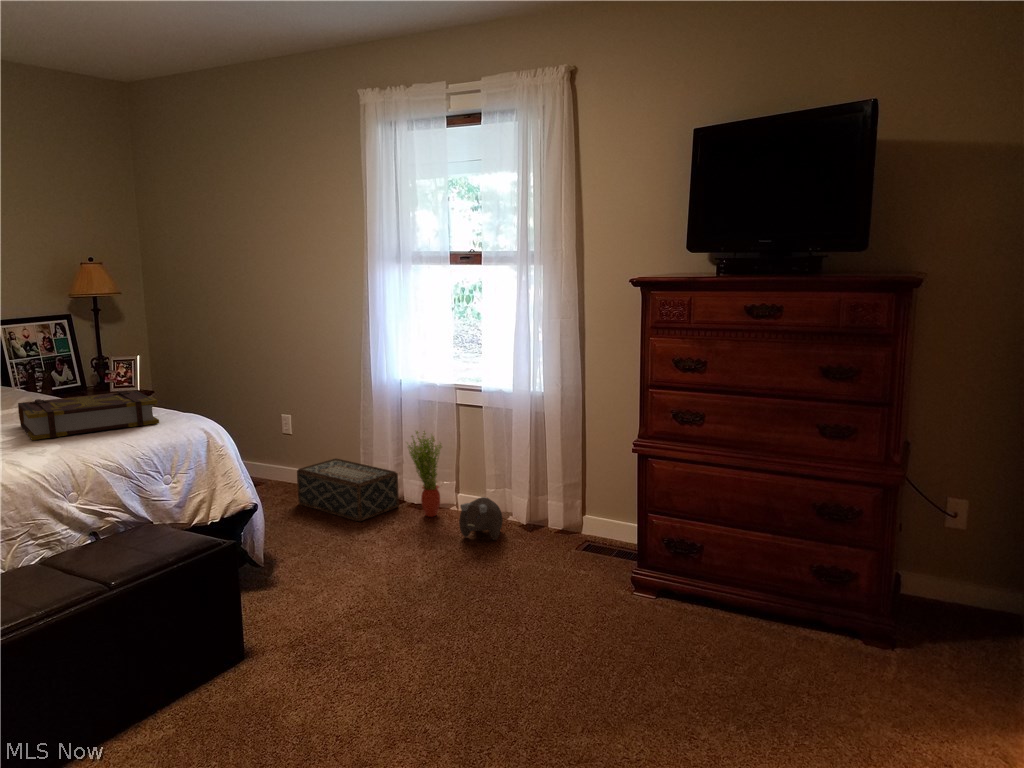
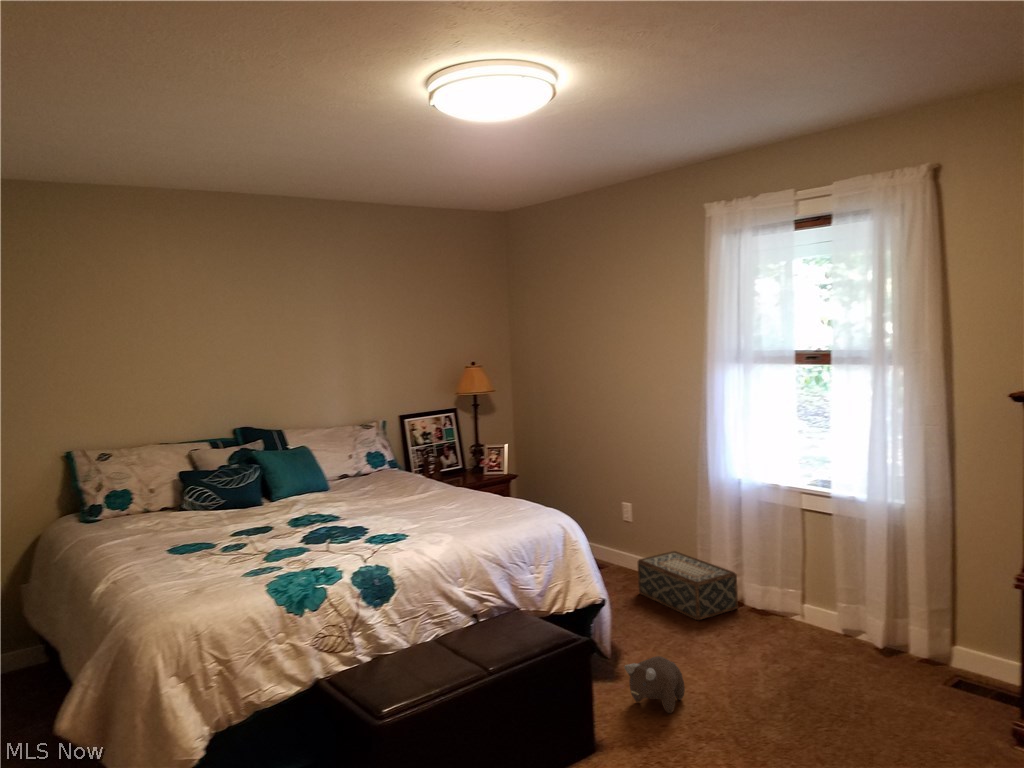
book: present [18,391,159,440] -> none [423,488,524,531]
potted plant: present [408,431,442,517] -> none [744,532,785,625]
plush toy: present [459,497,503,540] -> present [624,656,685,713]

